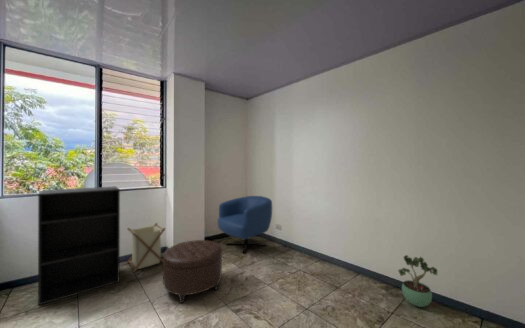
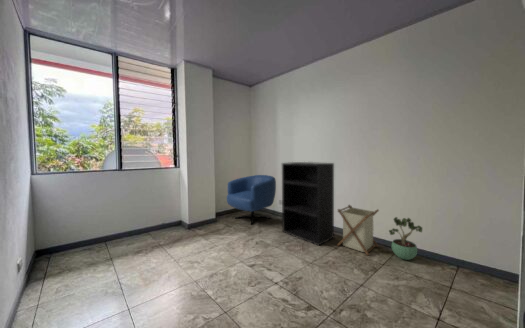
bookshelf: present [38,187,120,305] -> present [282,162,334,246]
laundry basket: present [128,223,165,272] -> present [337,205,379,255]
ottoman: present [163,240,222,303] -> none [184,211,235,262]

